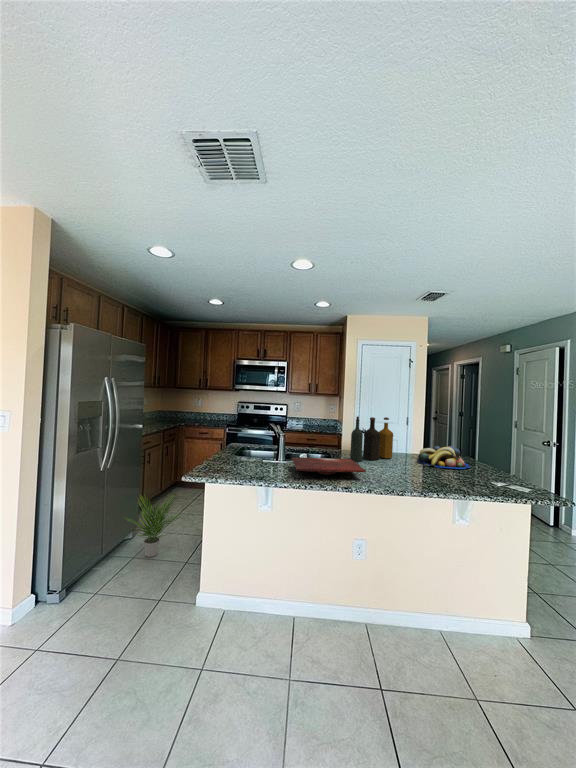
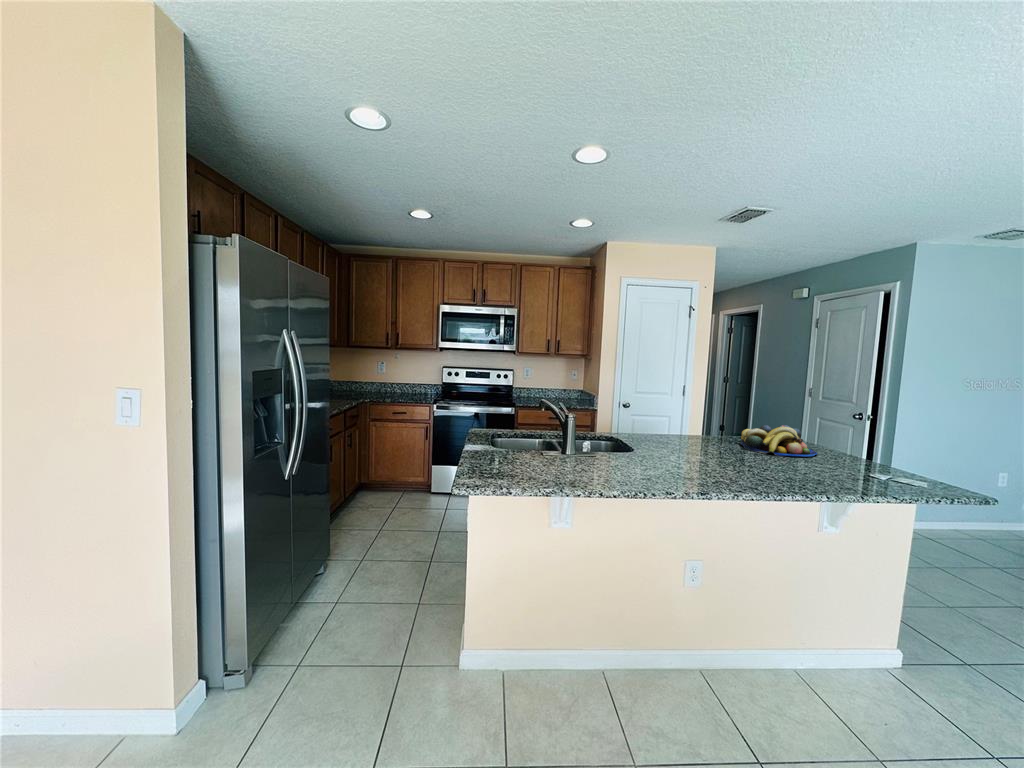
bottle: present [350,416,393,461] -> none [656,387,710,451]
cutting board: present [291,458,366,474] -> none [592,449,716,473]
potted plant: present [128,495,177,557] -> none [315,504,405,599]

